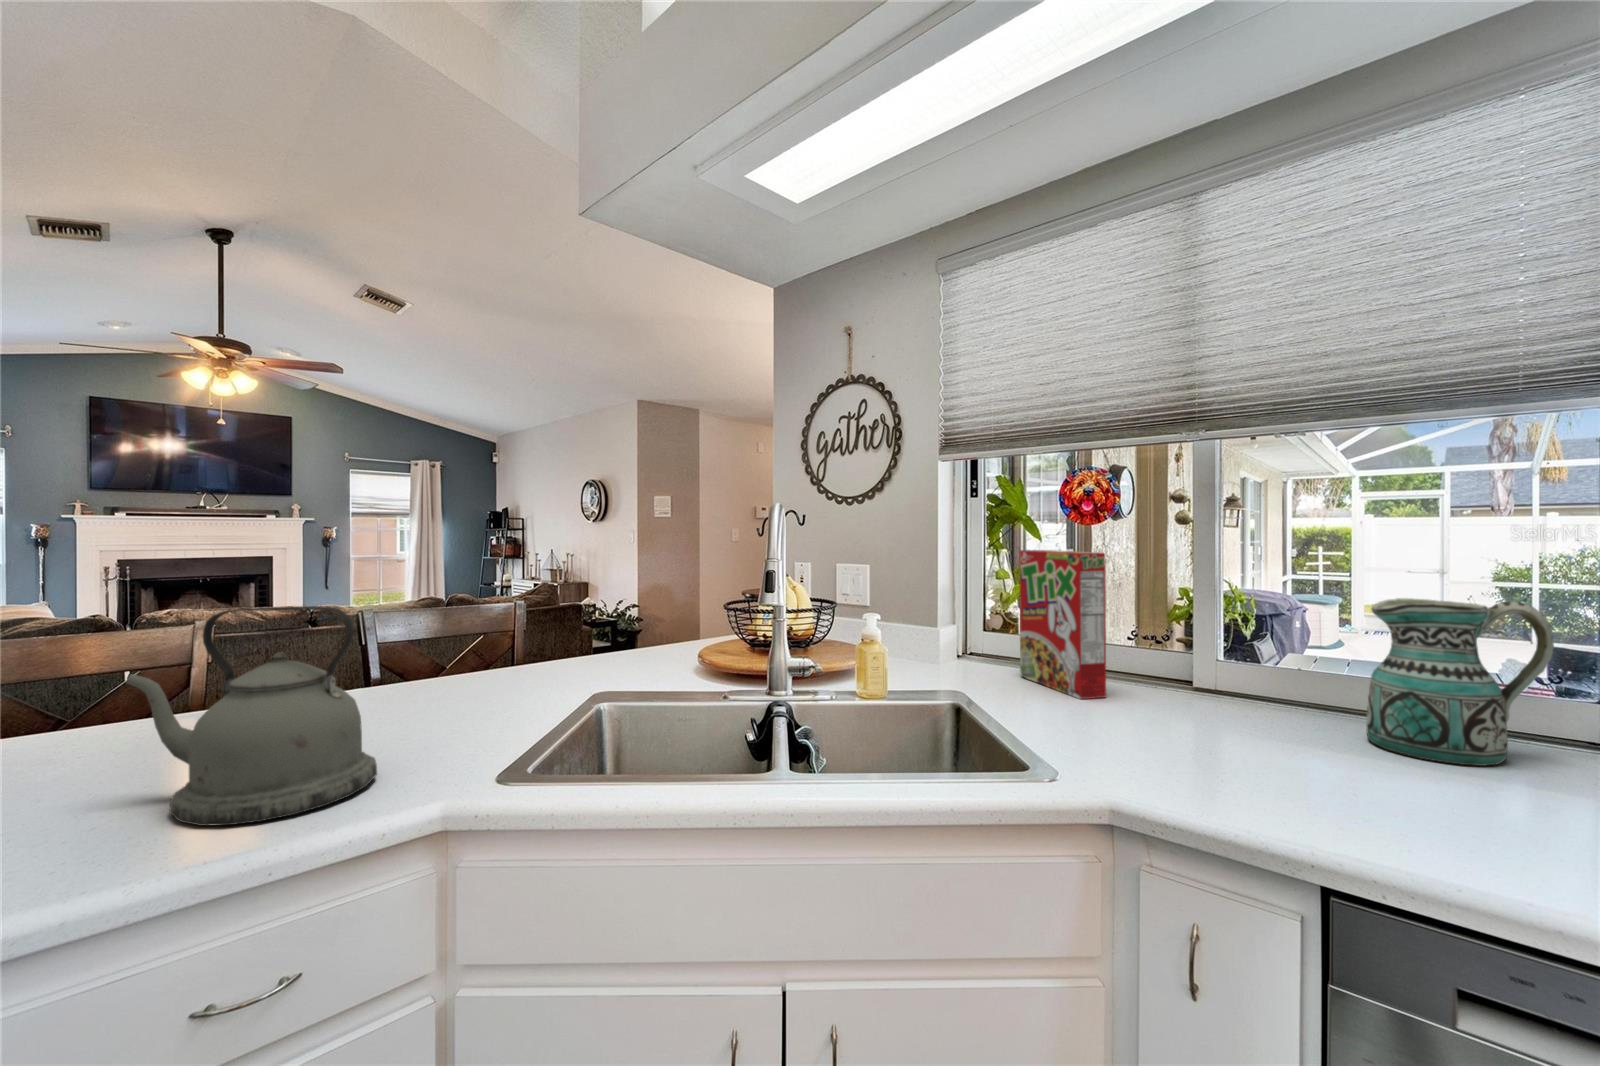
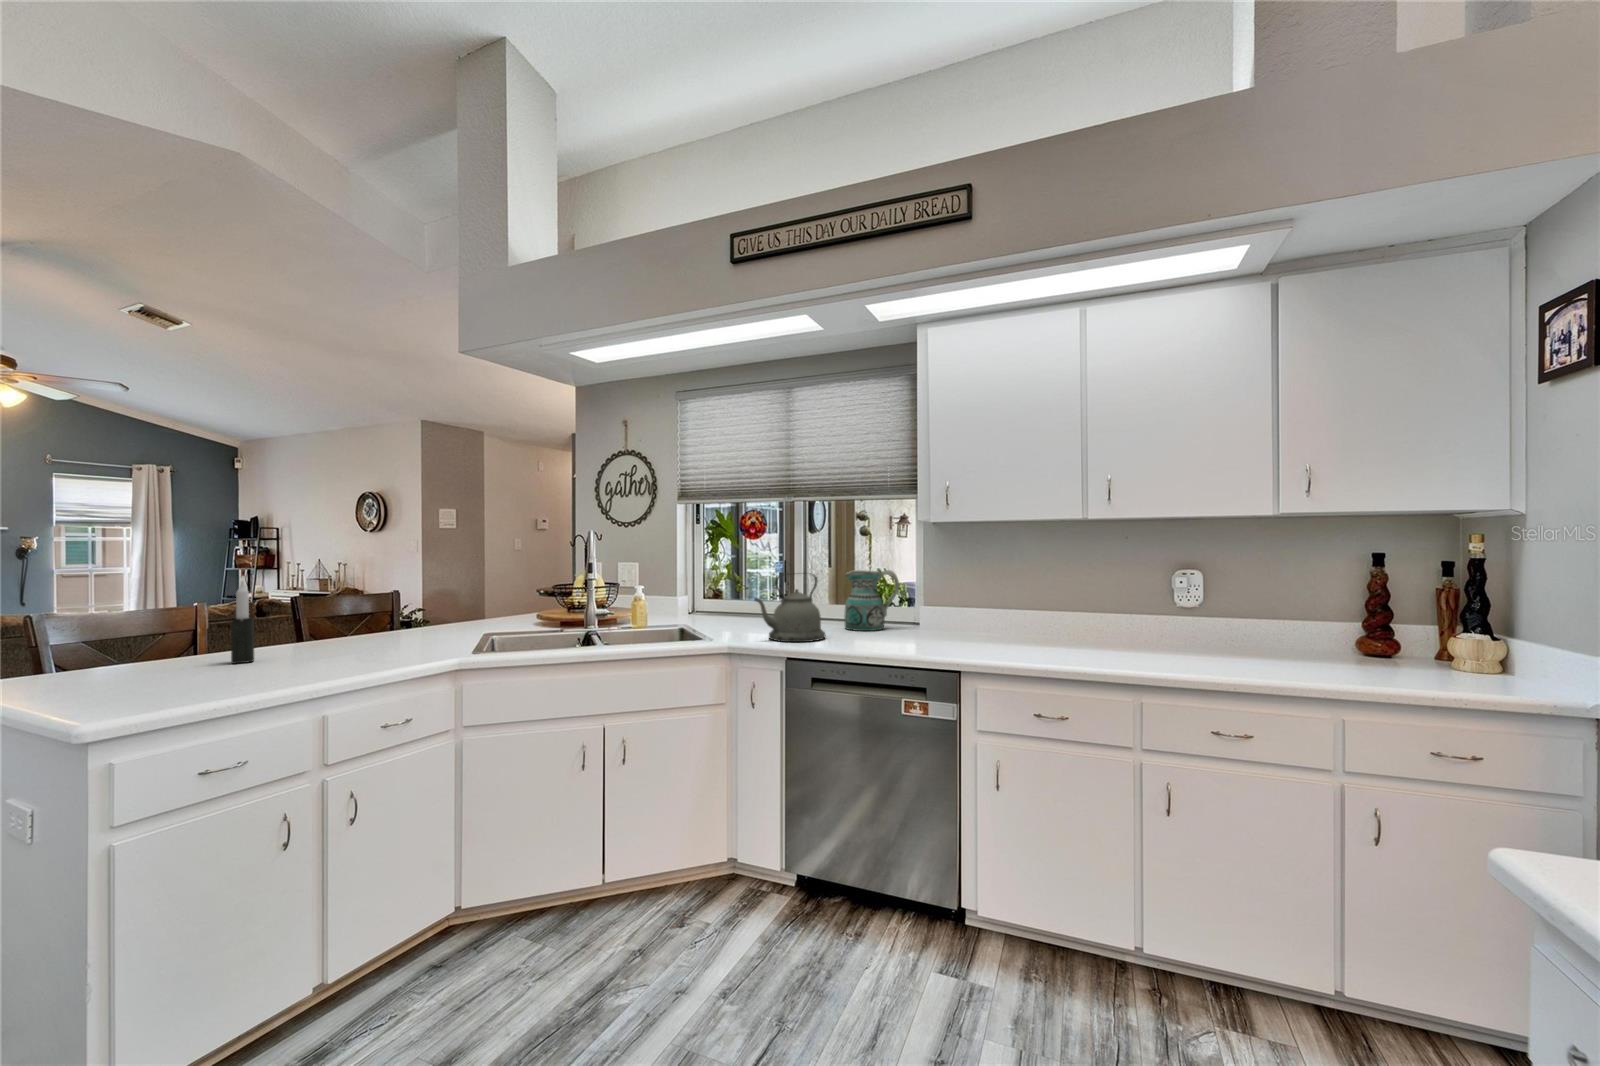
cereal box: present [1019,550,1106,699] -> none [719,553,755,624]
candle: none [74,597,132,764] -> present [231,581,254,664]
kettle: present [126,606,377,826] -> present [754,574,825,642]

